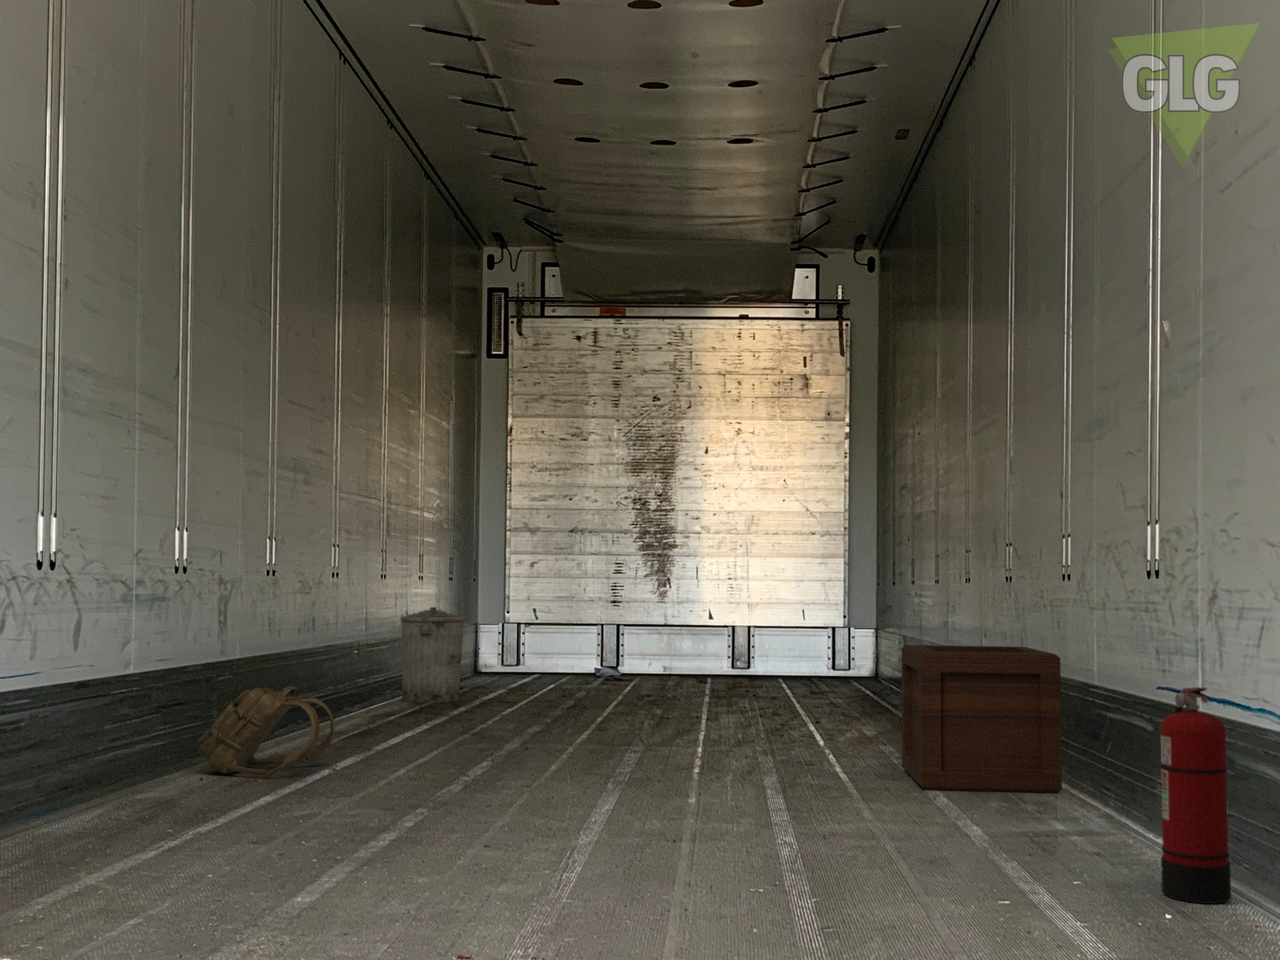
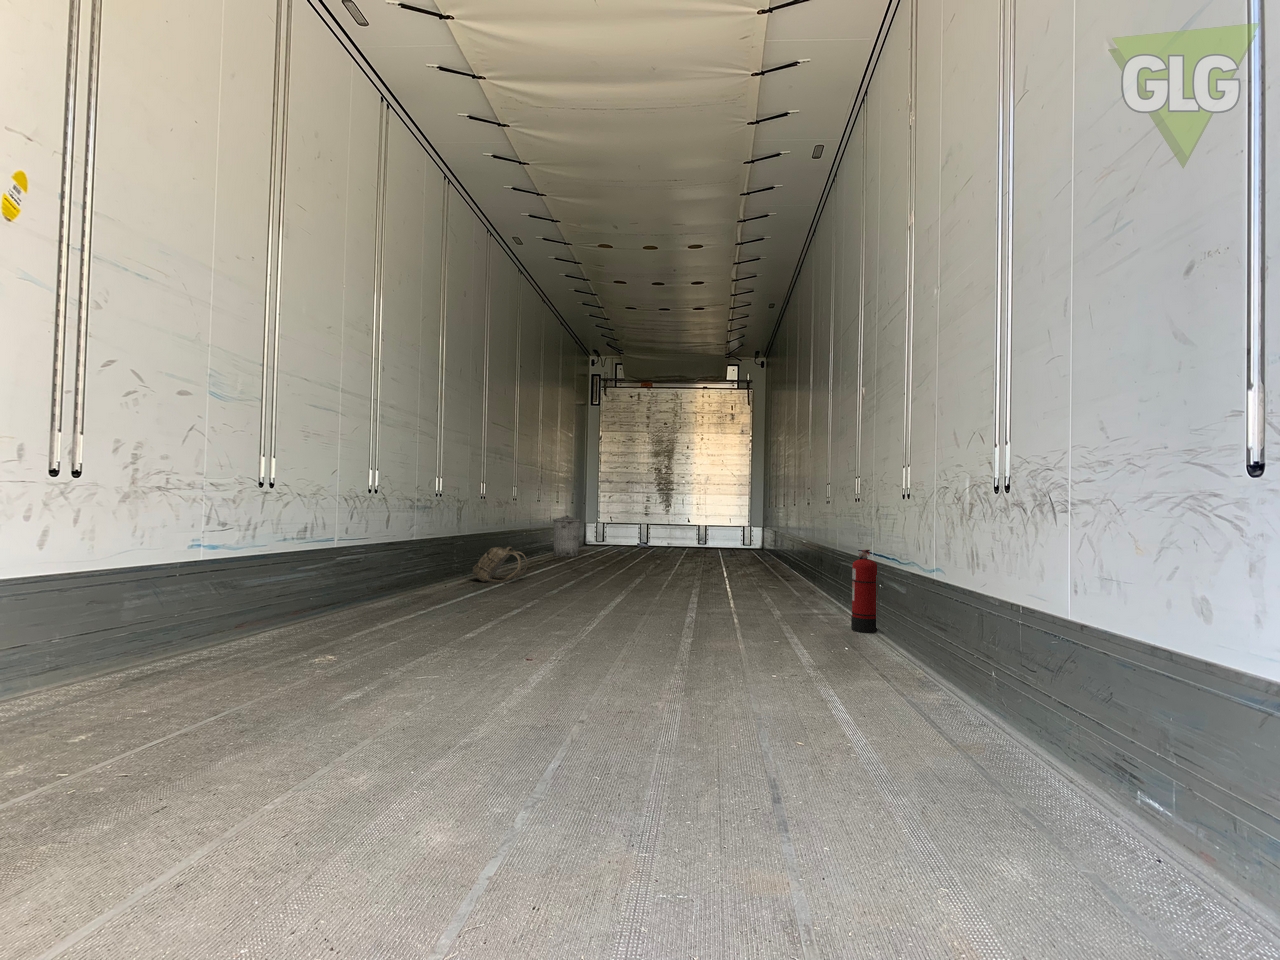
wooden crate: present [902,645,1062,793] -> none [762,533,827,595]

